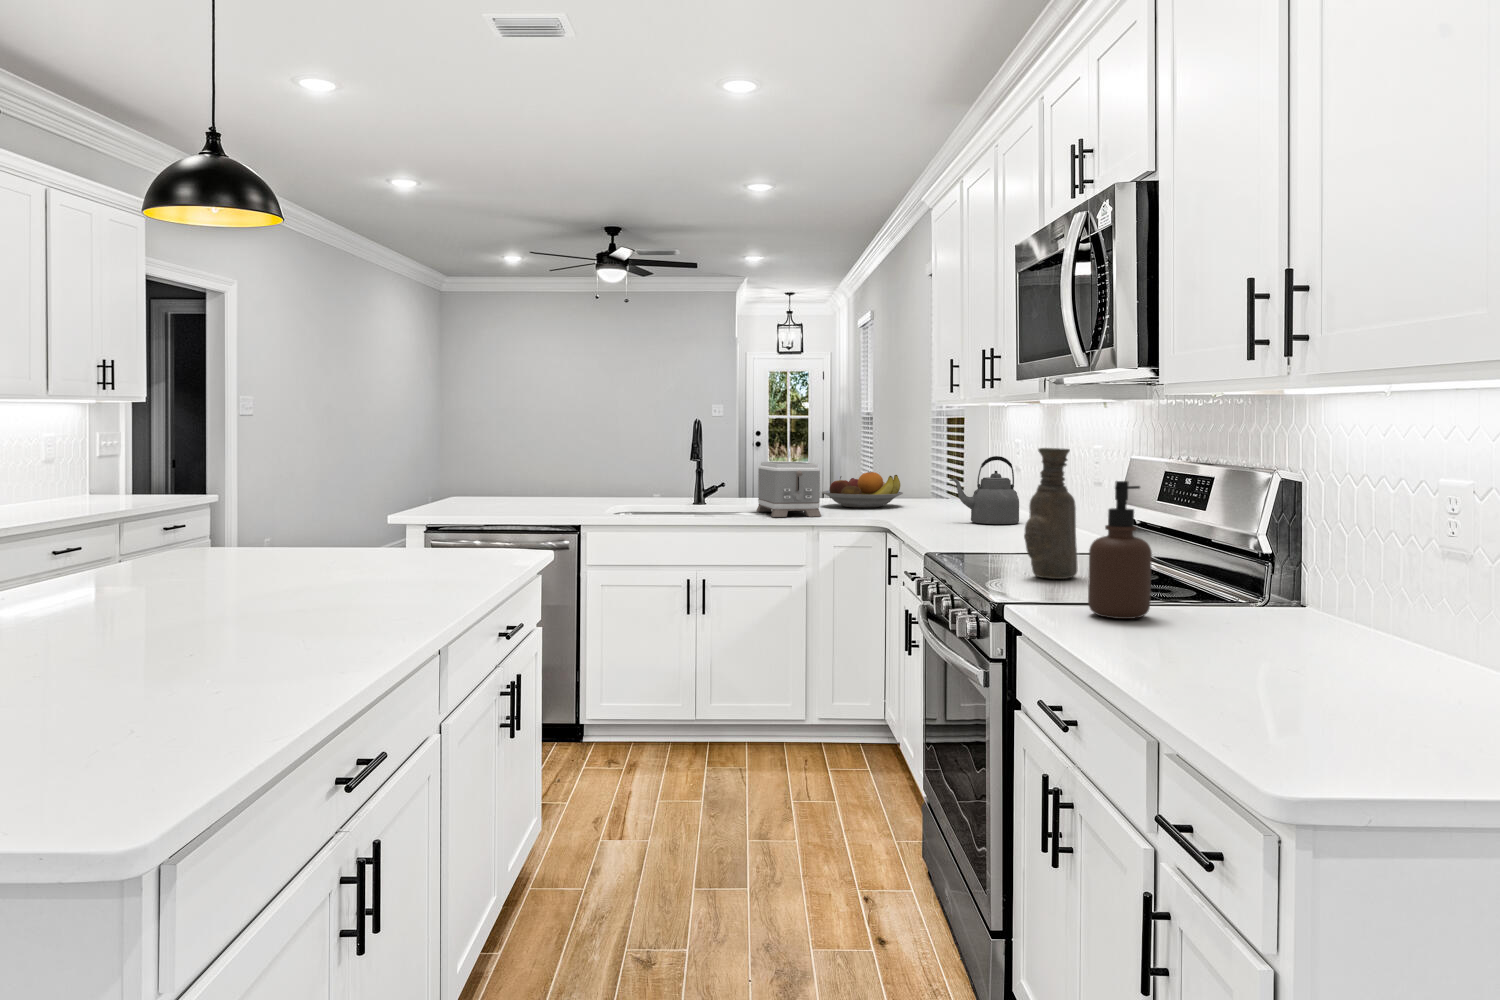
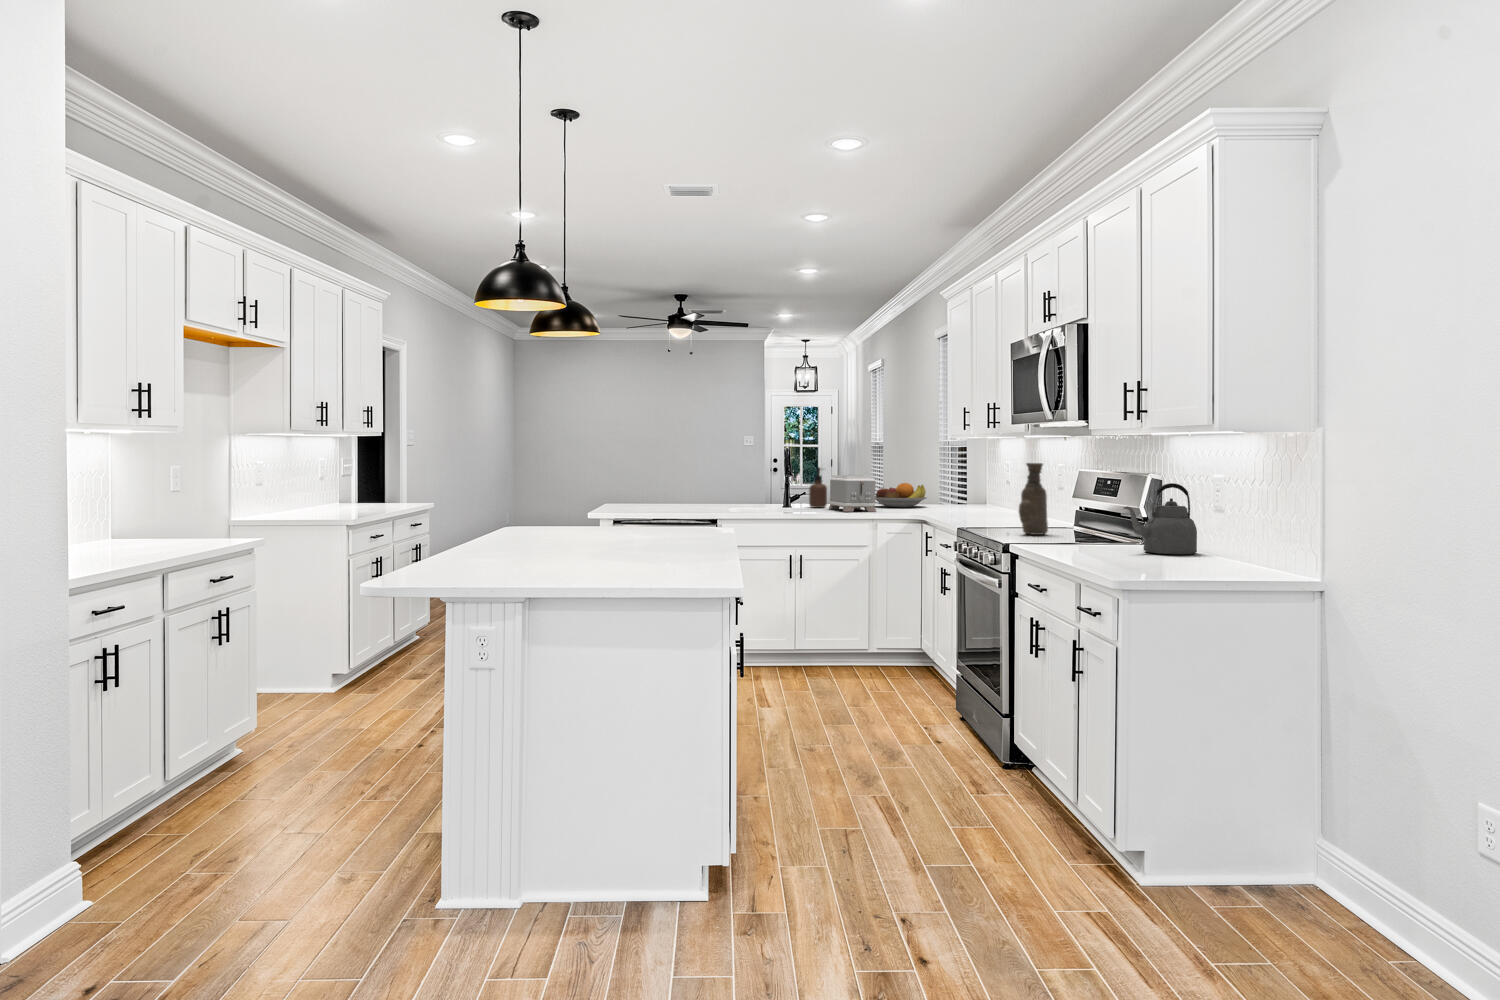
kettle: present [950,456,1019,524] -> present [1123,483,1197,554]
soap dispenser: present [1088,481,1152,619] -> present [809,467,827,508]

